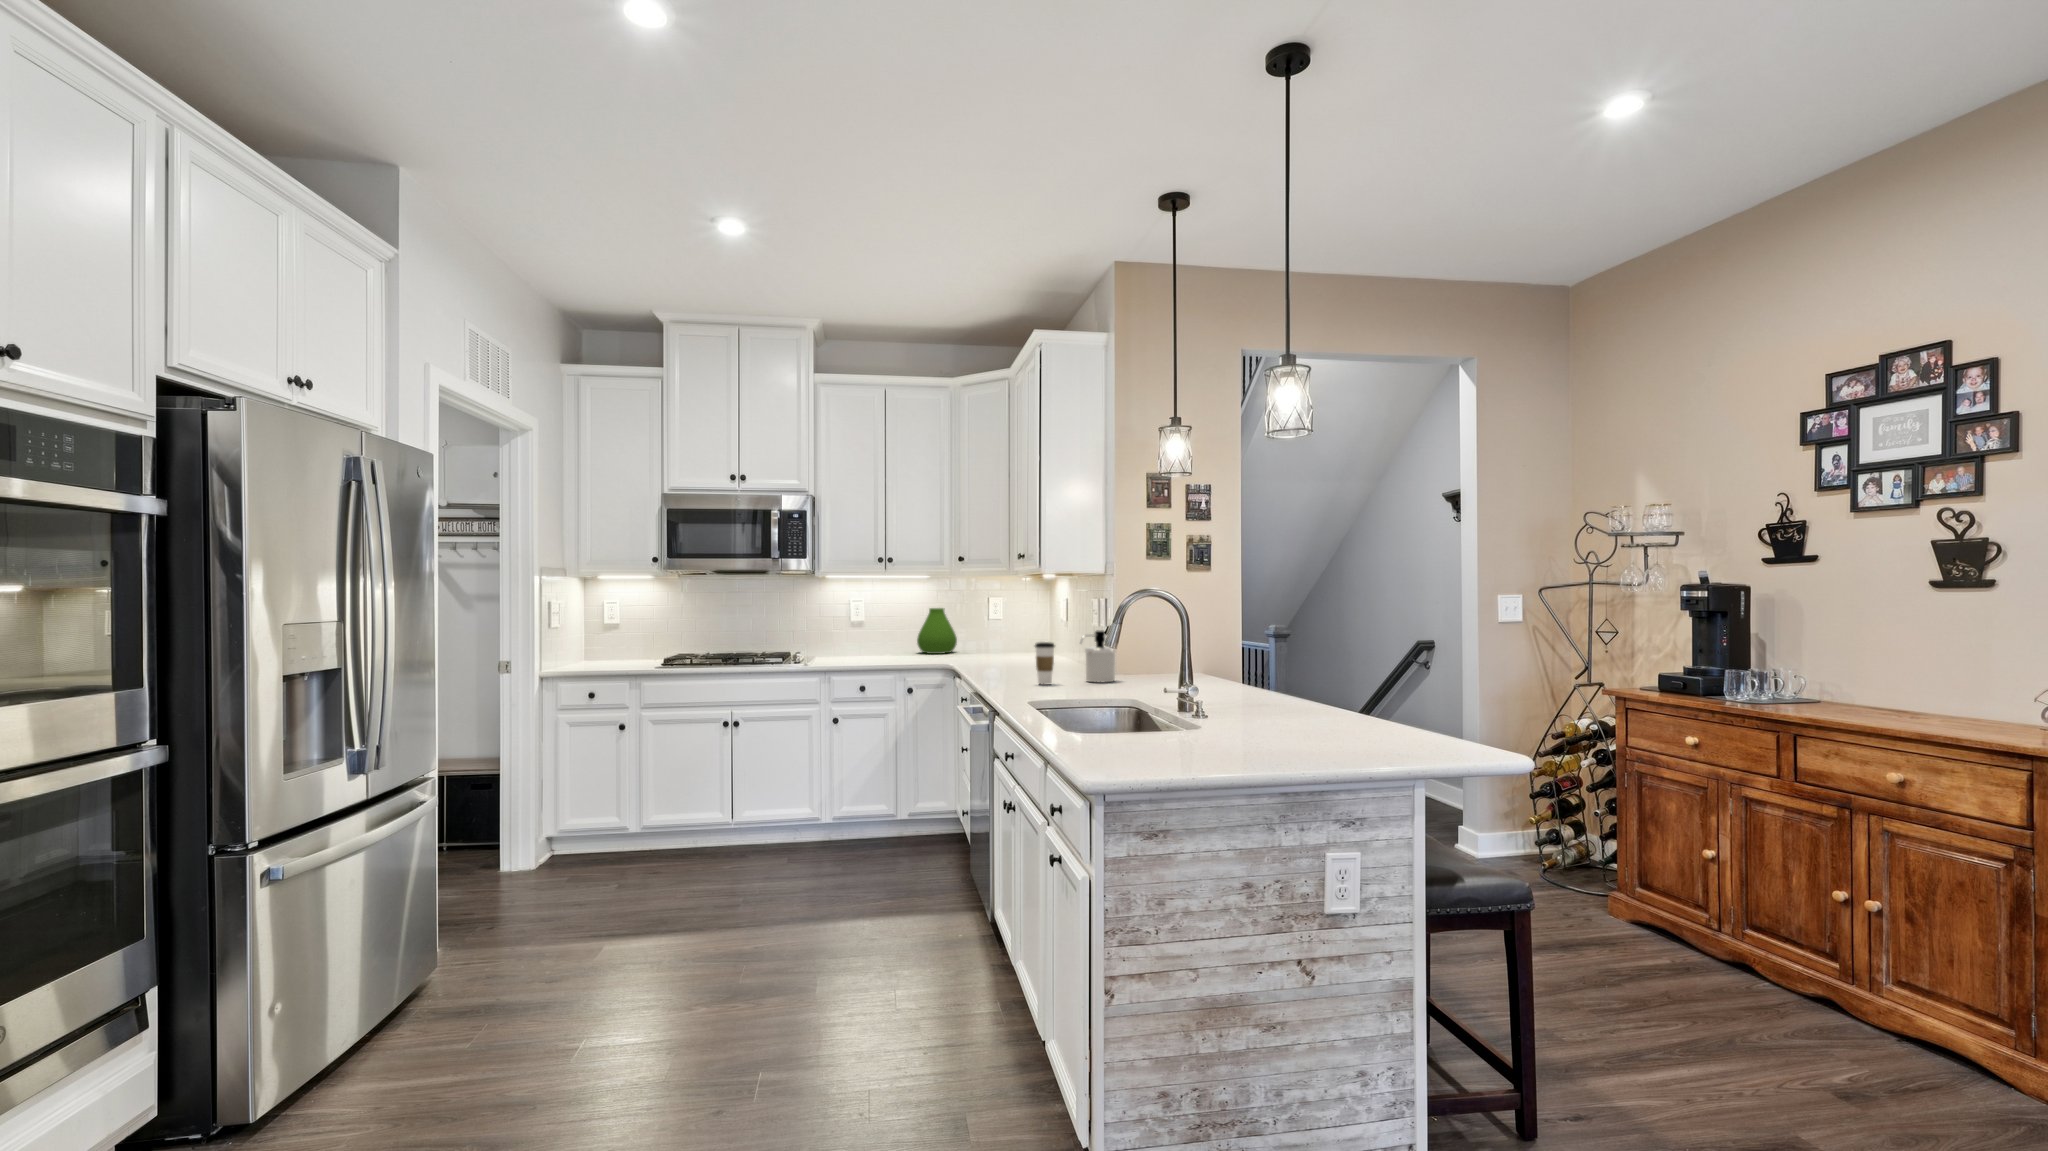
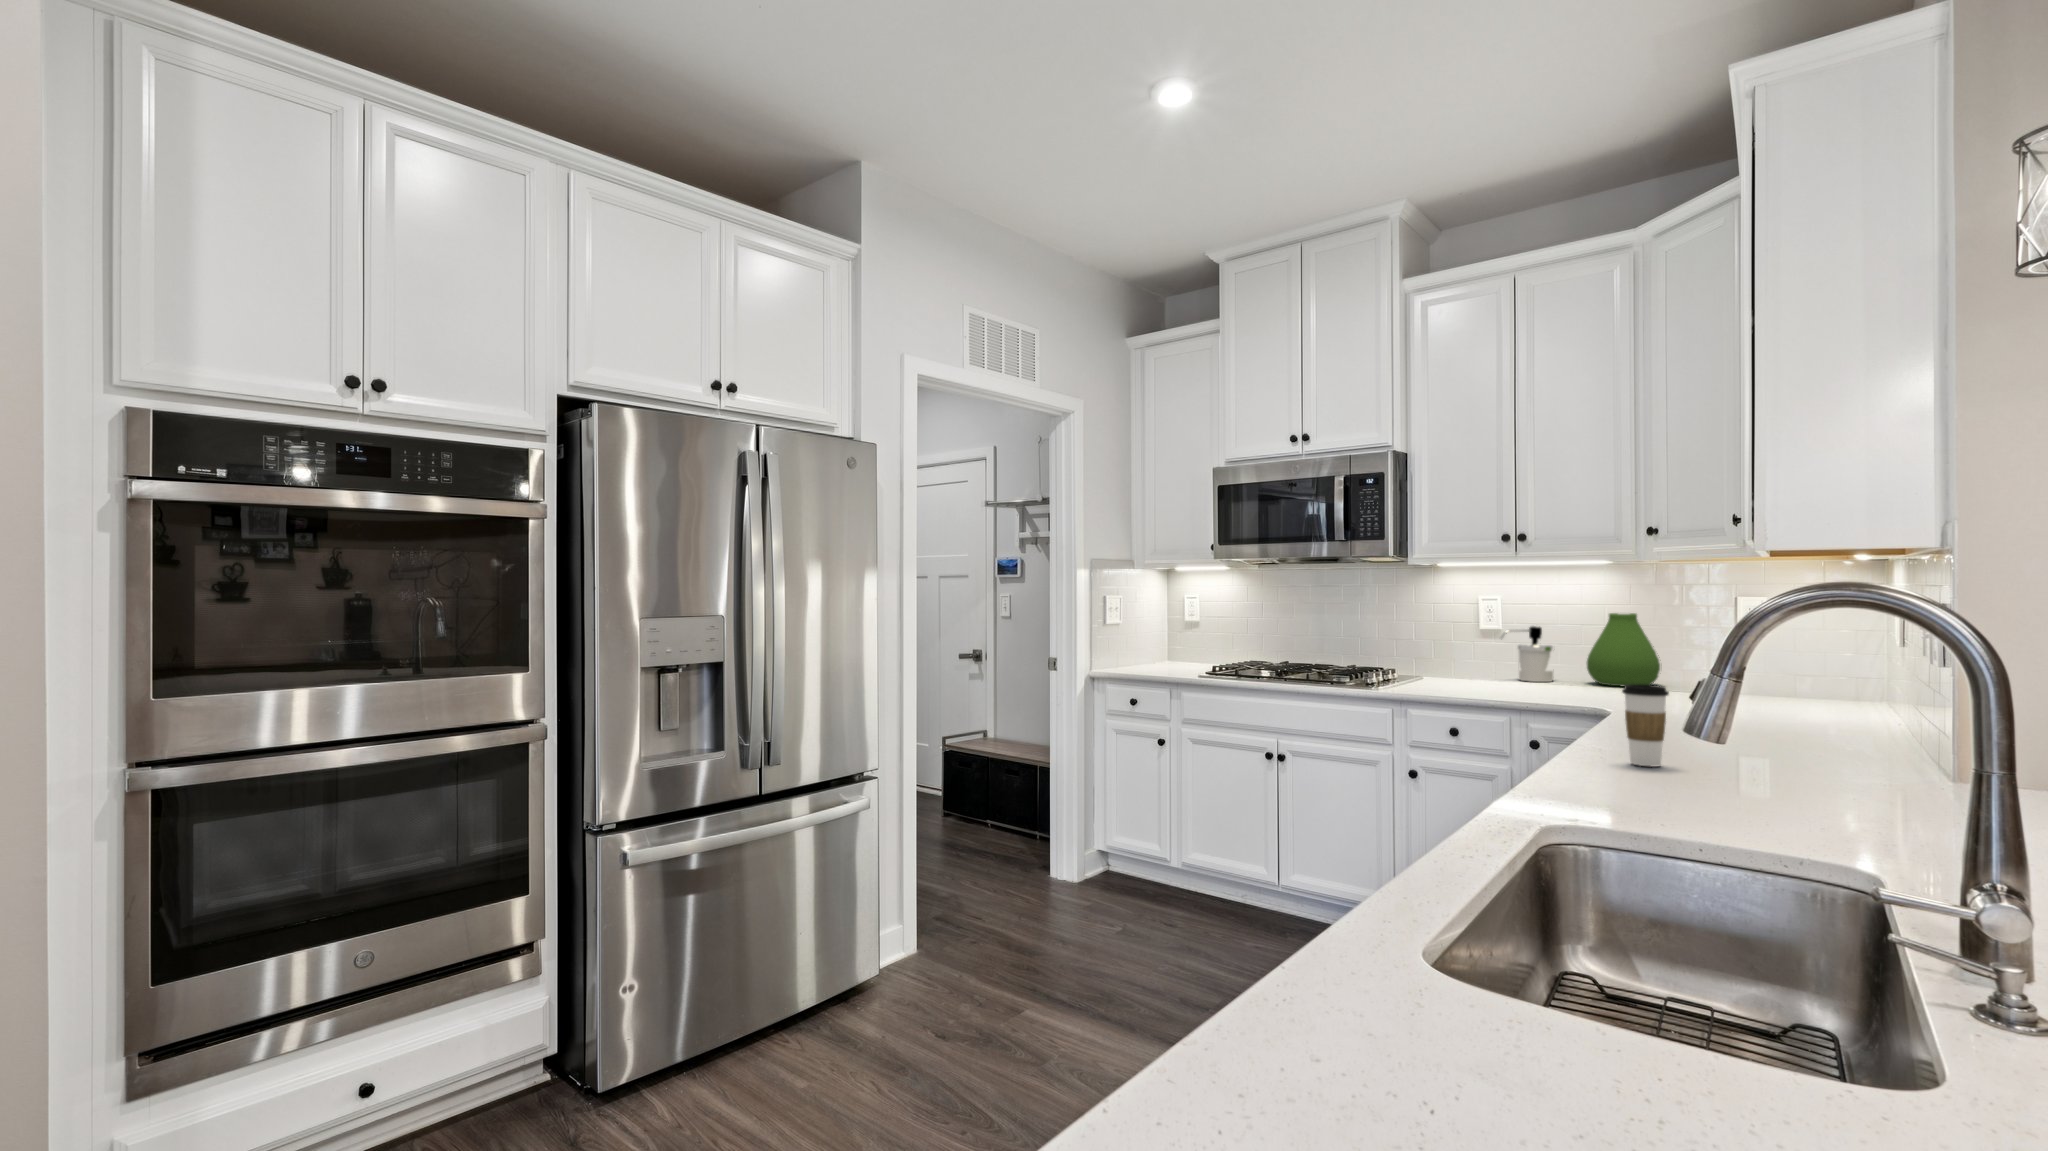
soap dispenser: present [1080,631,1115,683] -> present [1501,626,1554,682]

